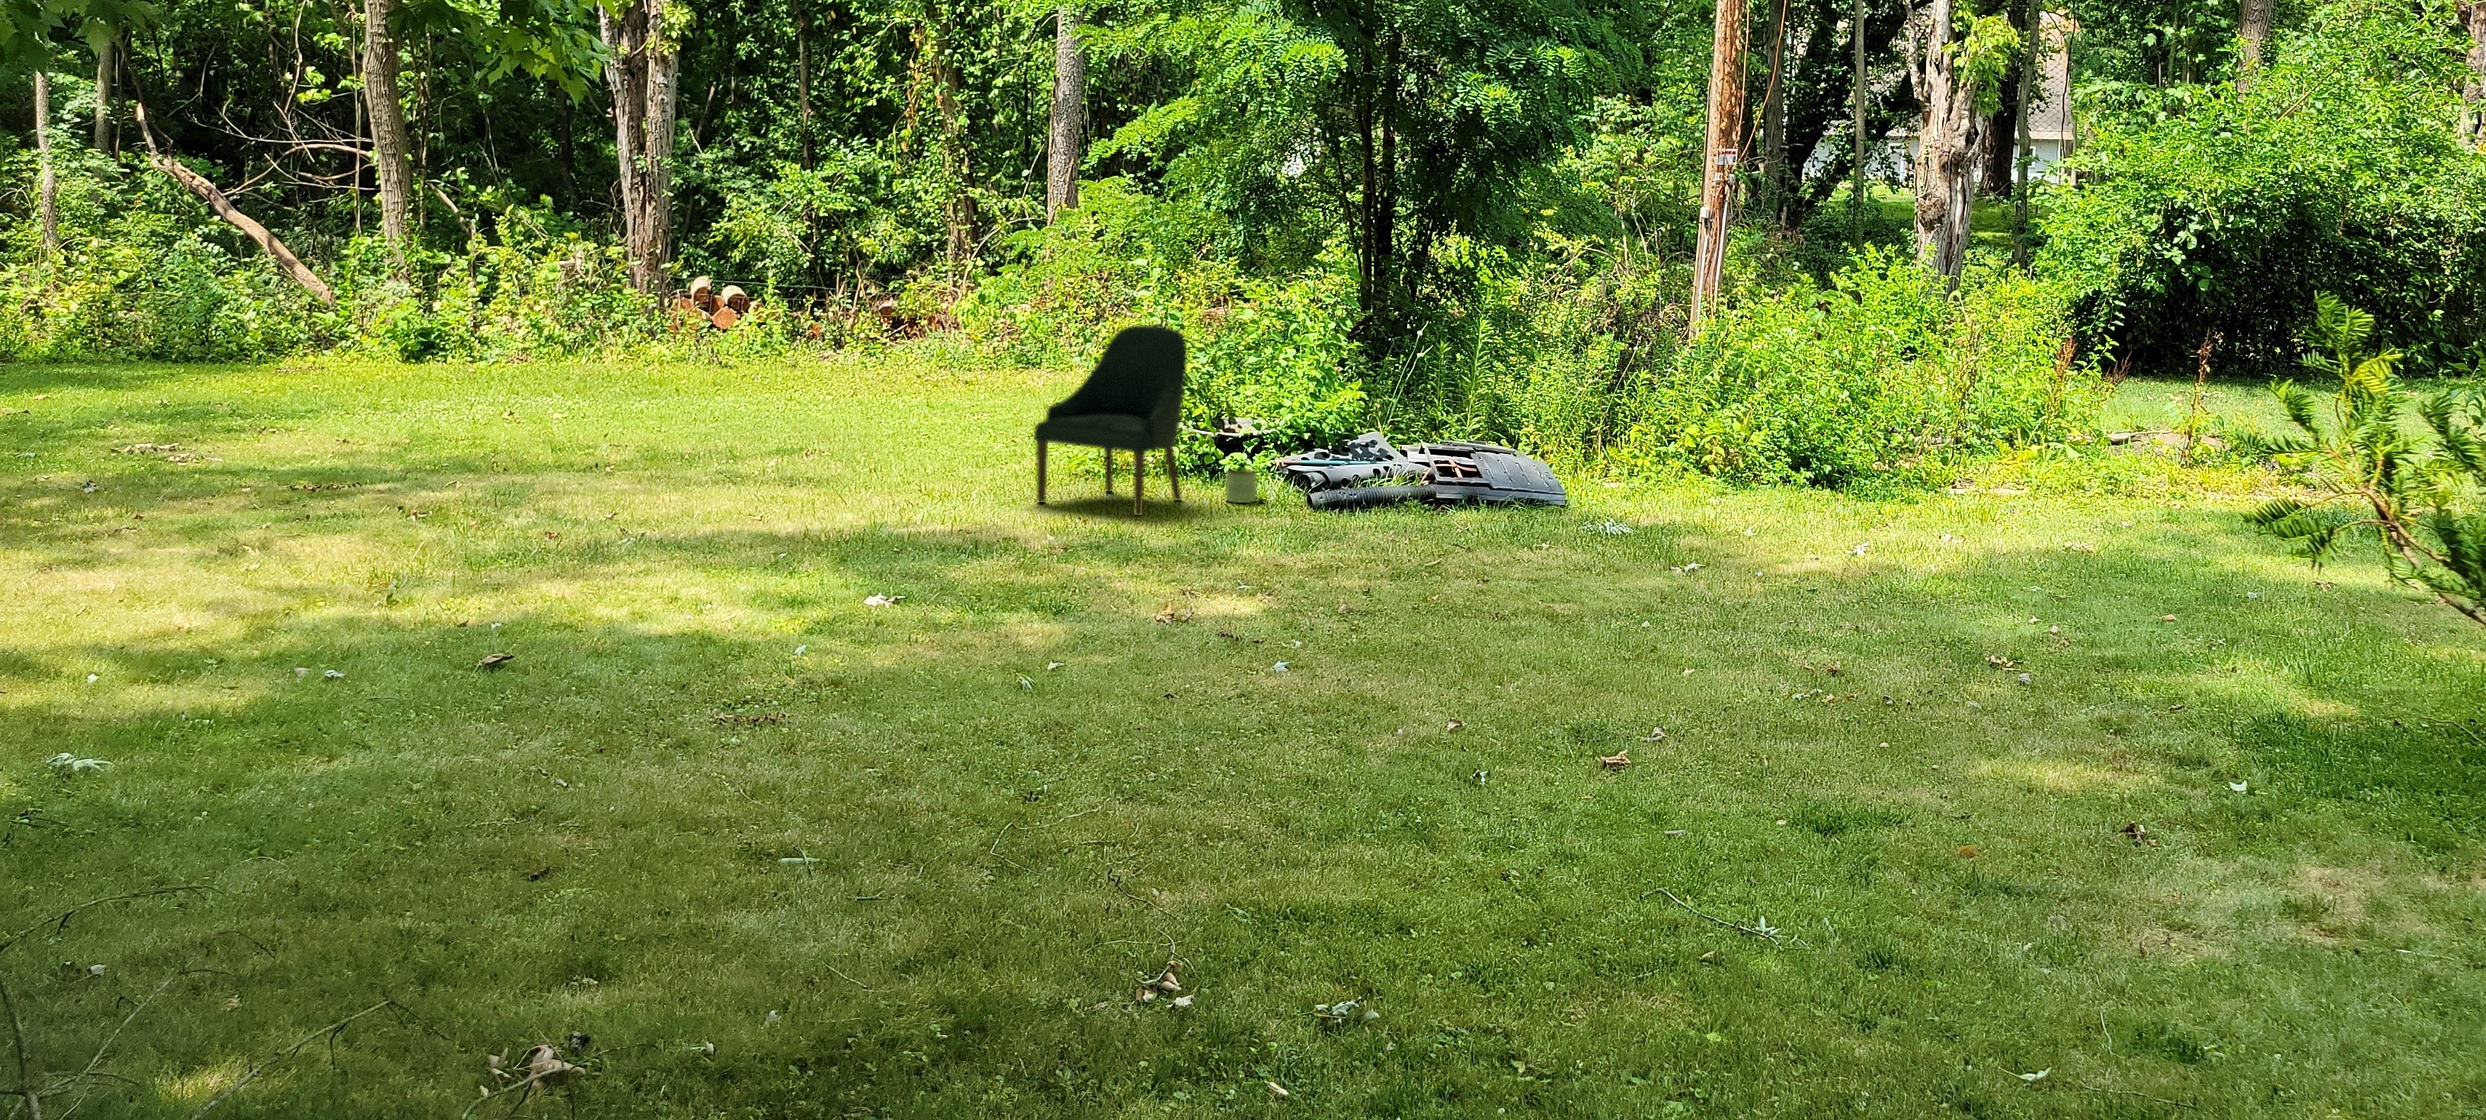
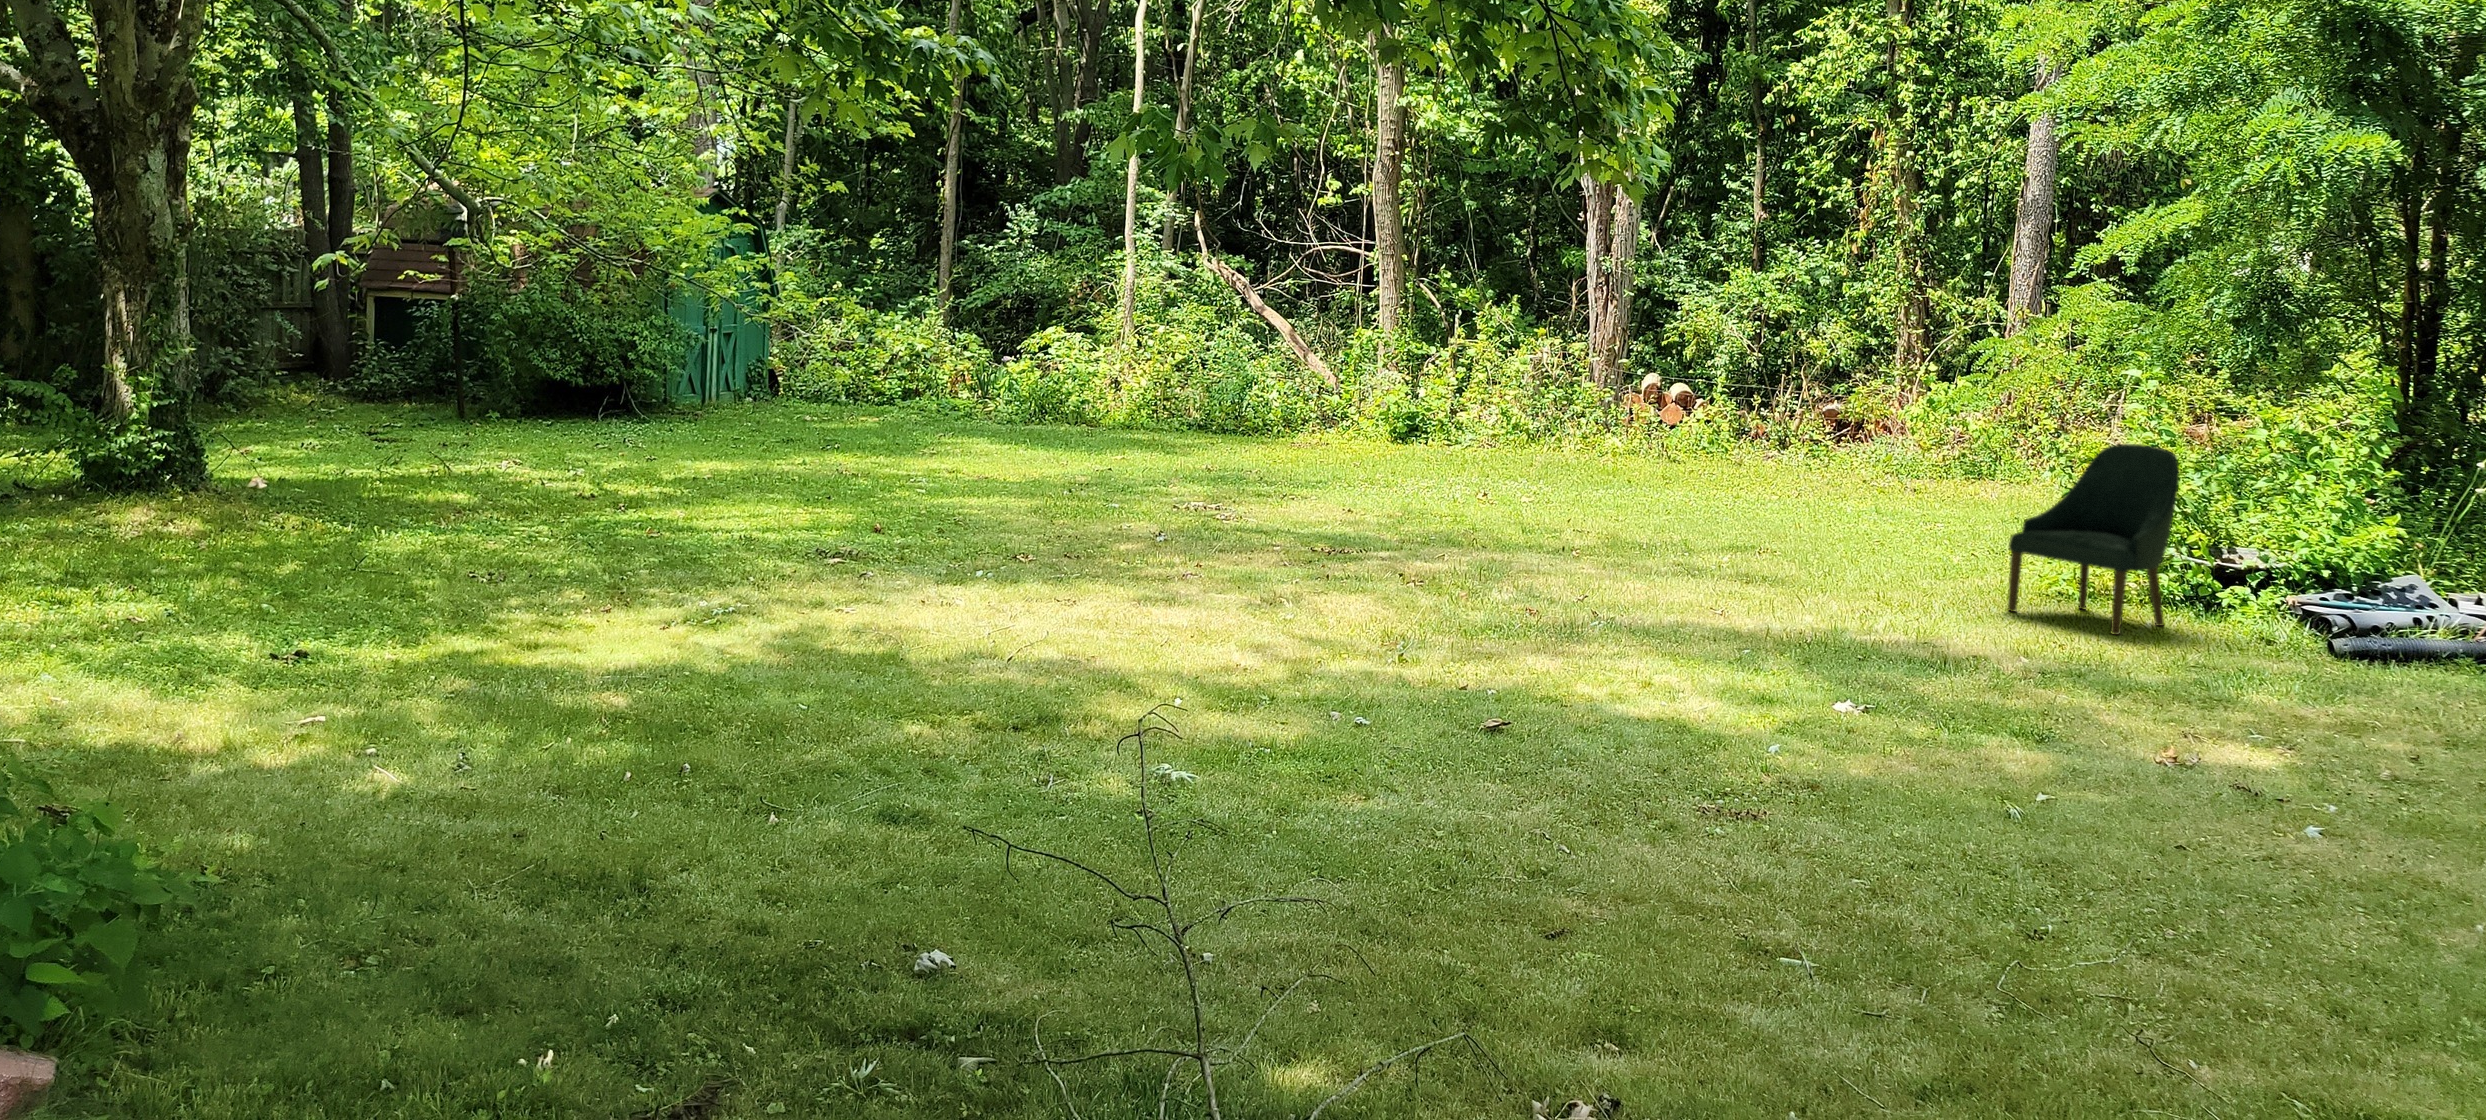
planter: present [1225,469,1257,503] -> none [2216,600,2257,637]

